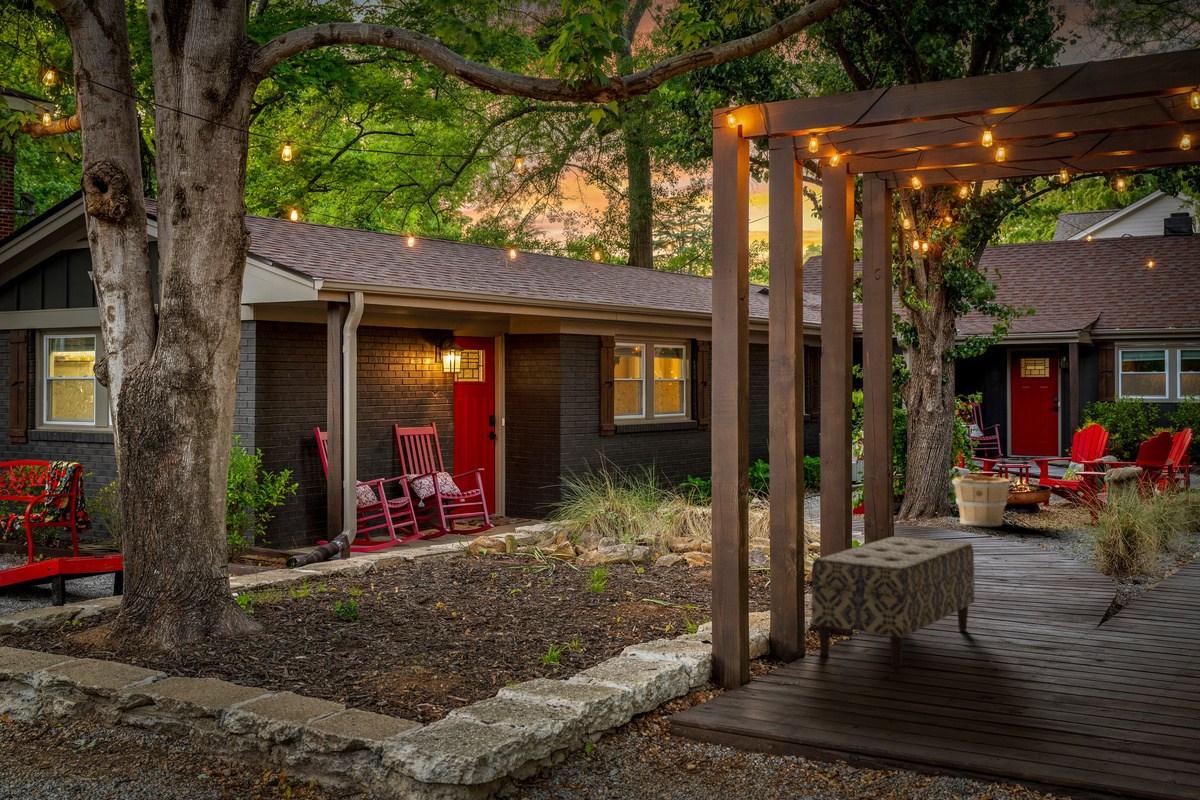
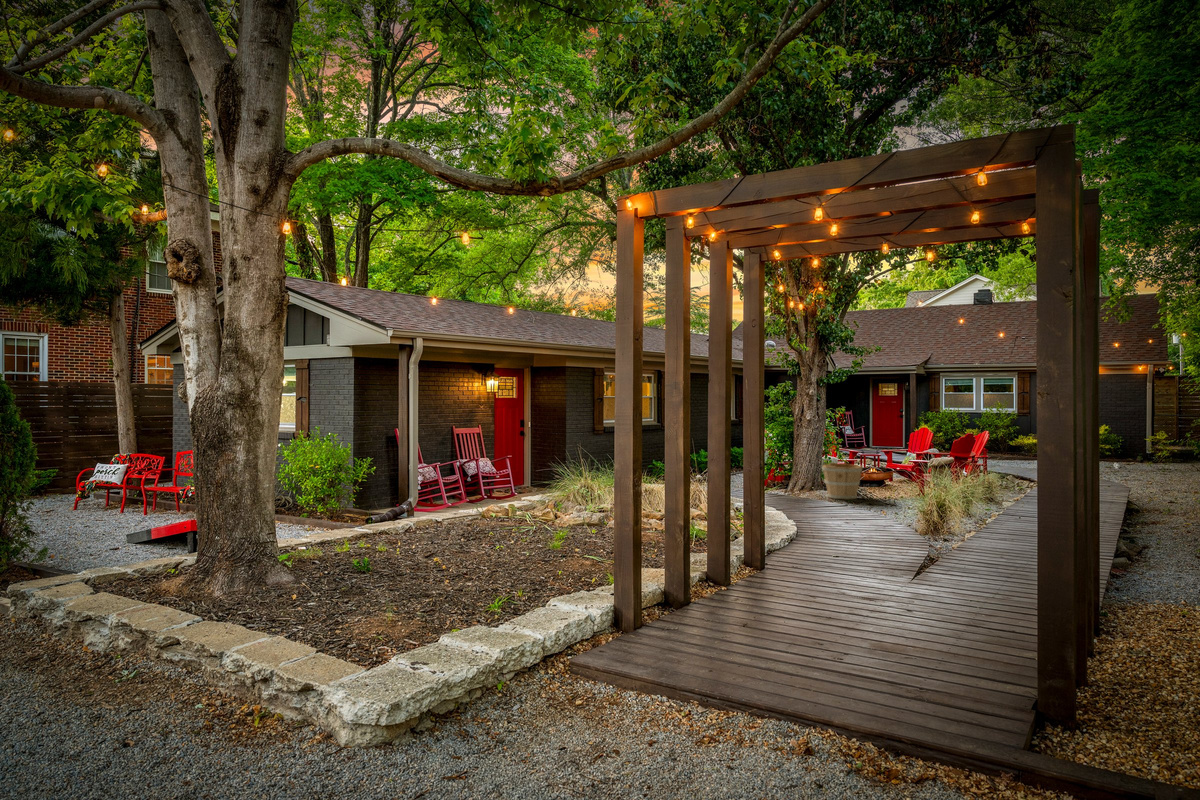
bench: present [812,536,975,667] -> none [695,513,821,615]

